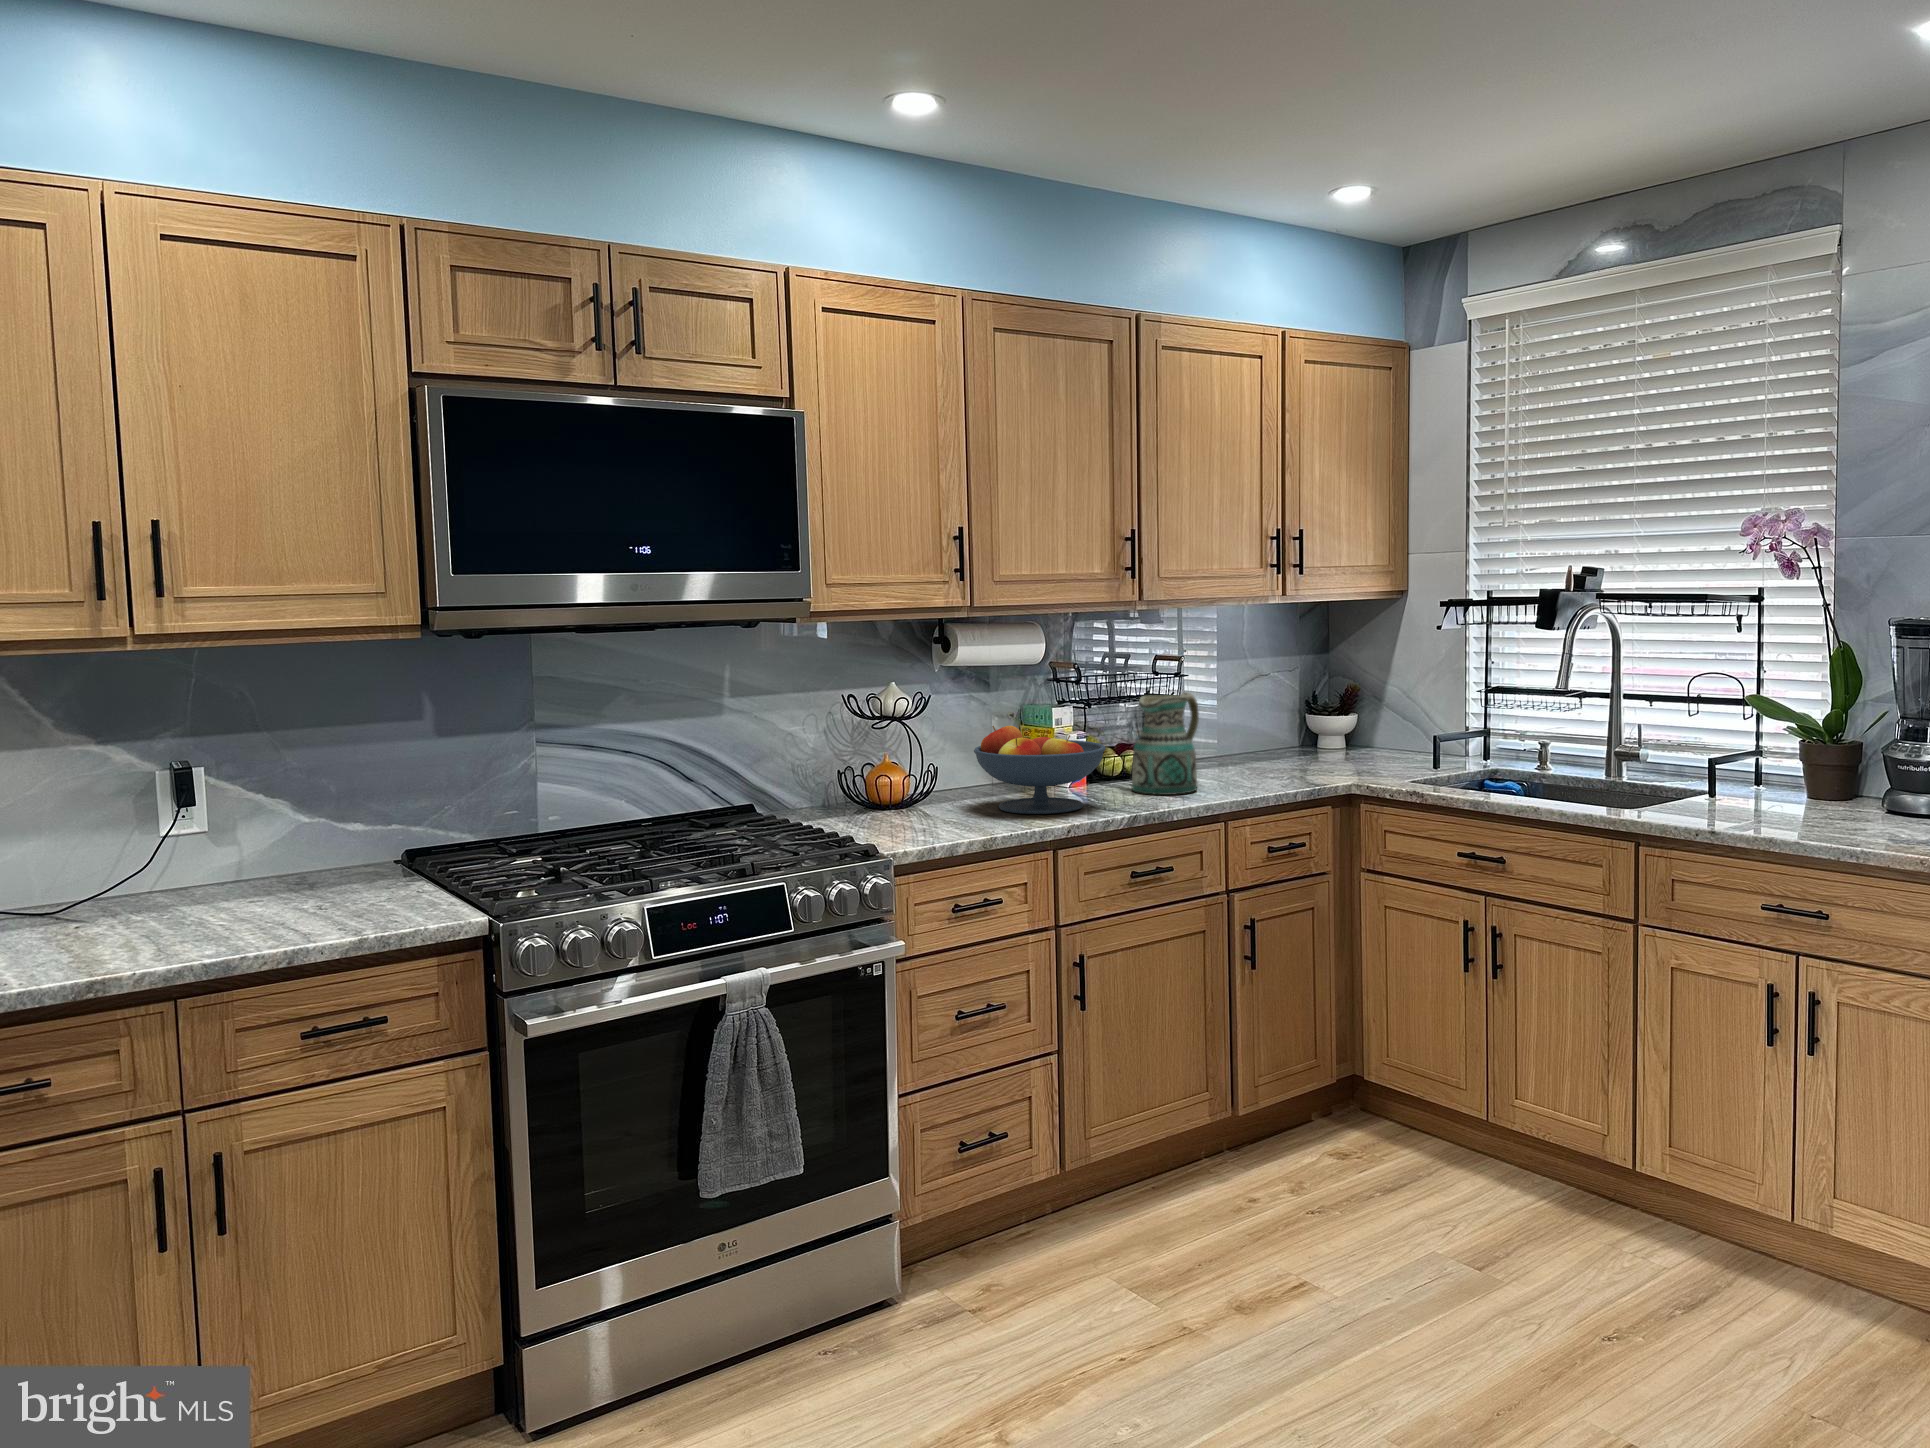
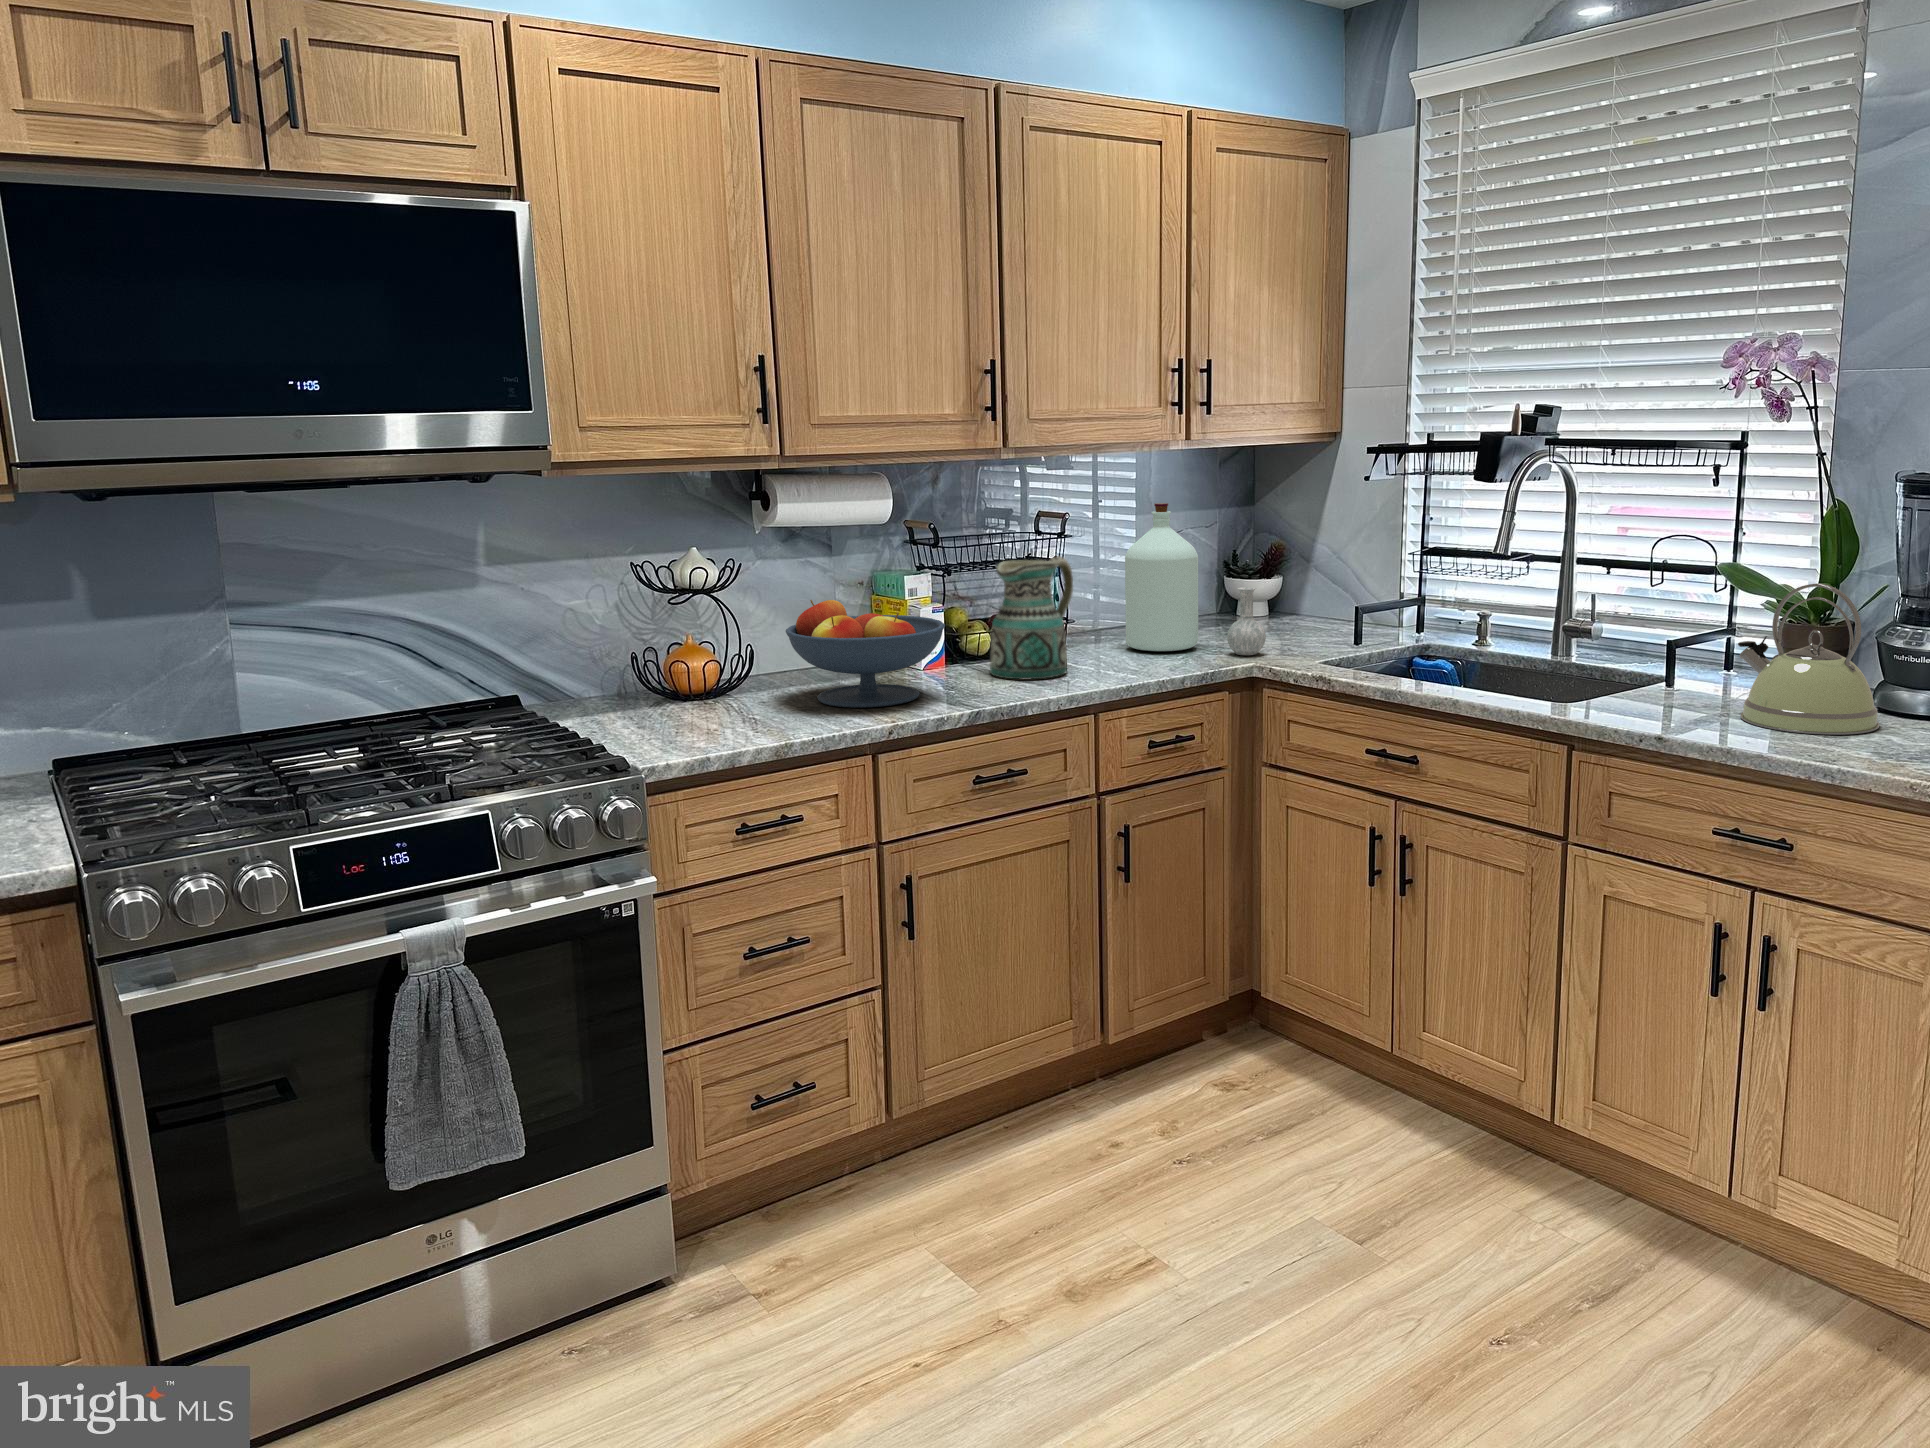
bottle: none [1235,649,1359,777] -> present [1125,503,1266,655]
kettle: none [1769,707,1891,829] -> present [1738,584,1879,735]

